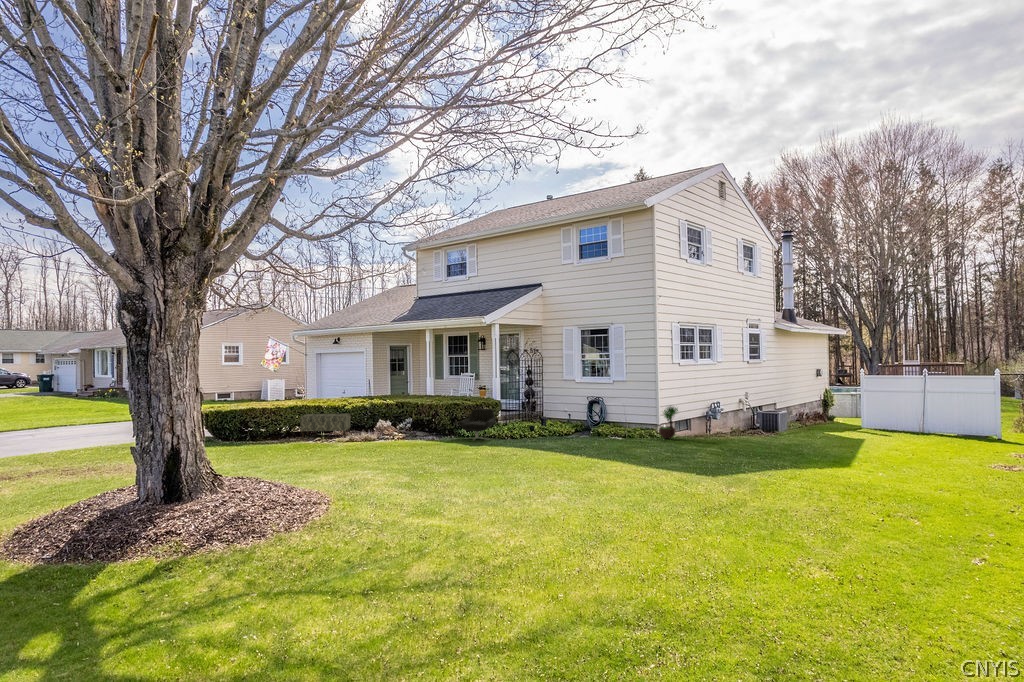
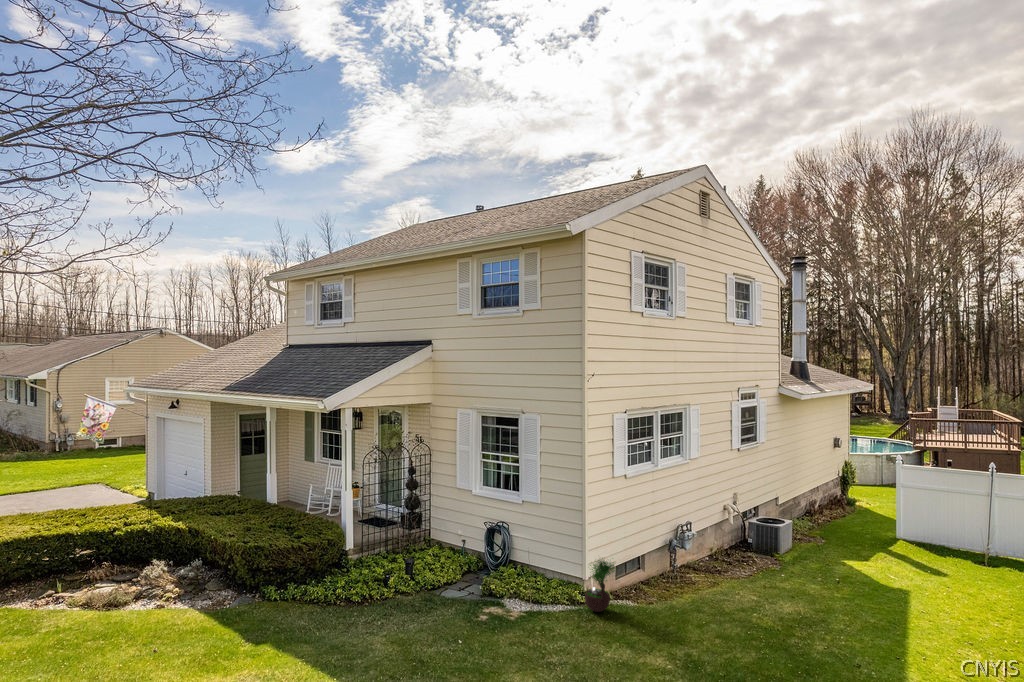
lounge chair: present [459,409,495,440] -> none [256,553,322,621]
bench: present [300,414,350,437] -> none [7,553,103,600]

